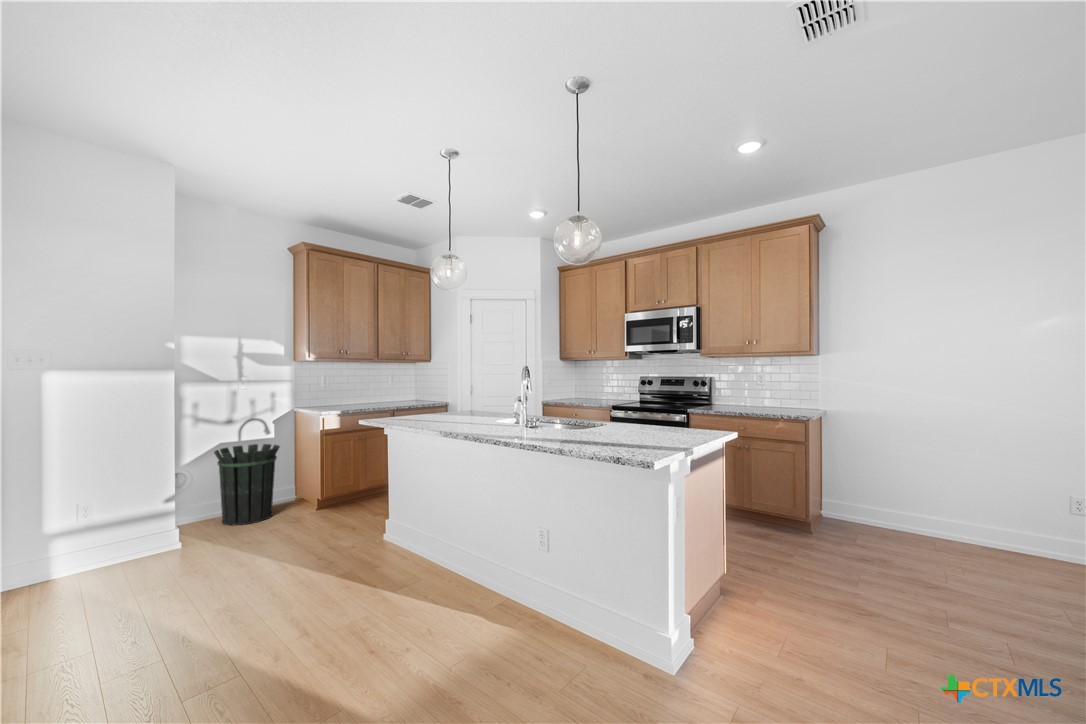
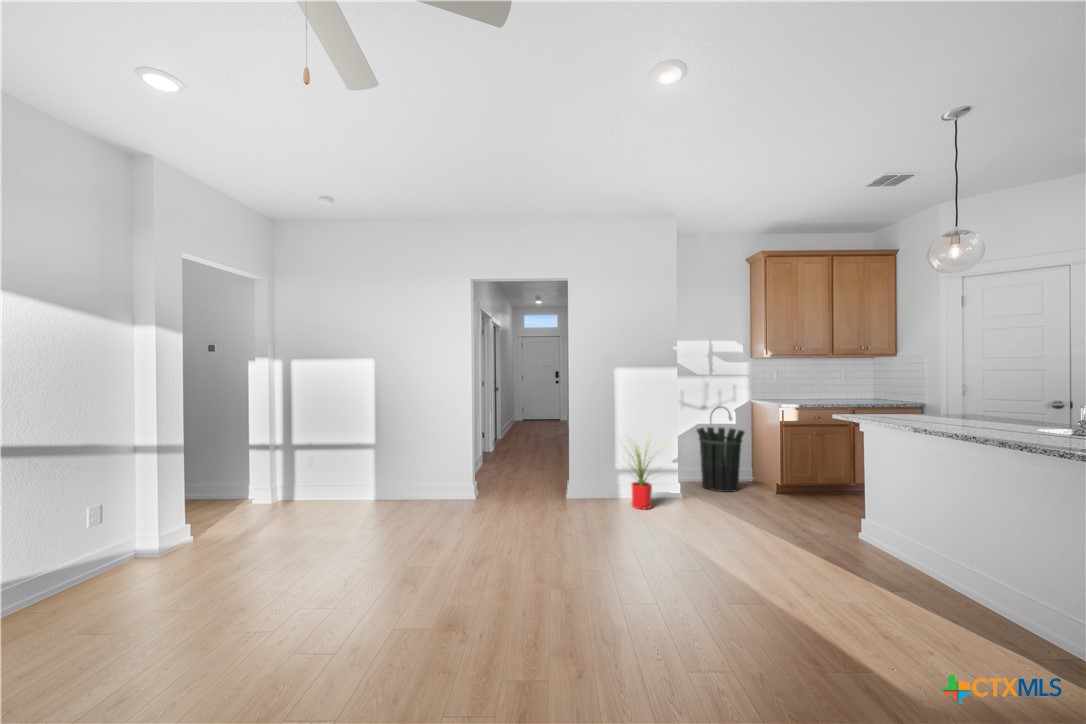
house plant: none [36,466,151,587] -> present [625,447,652,509]

